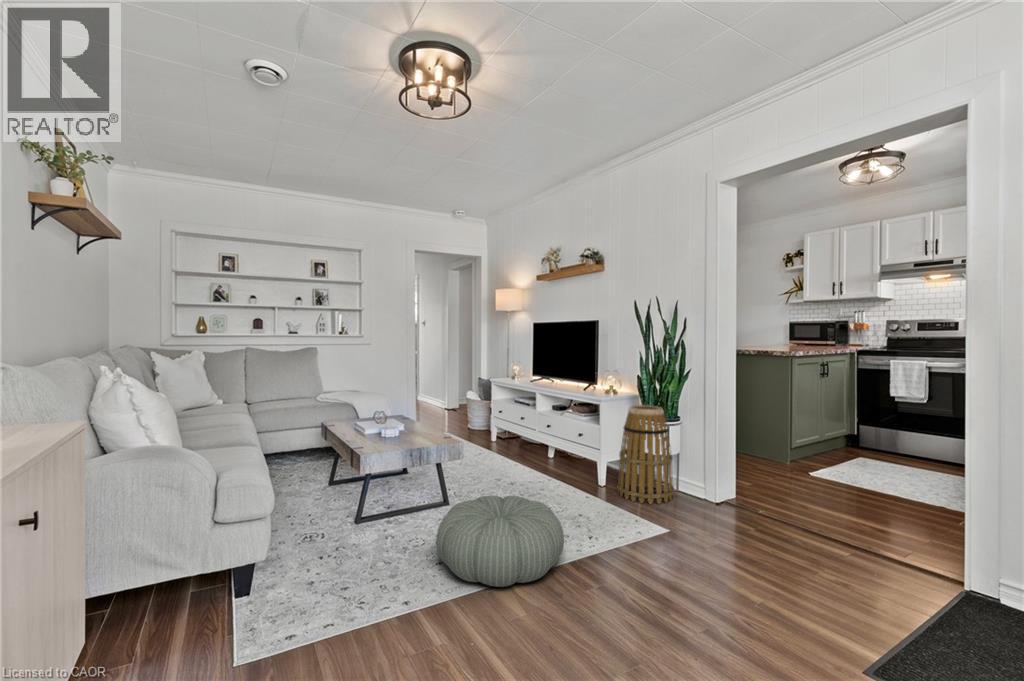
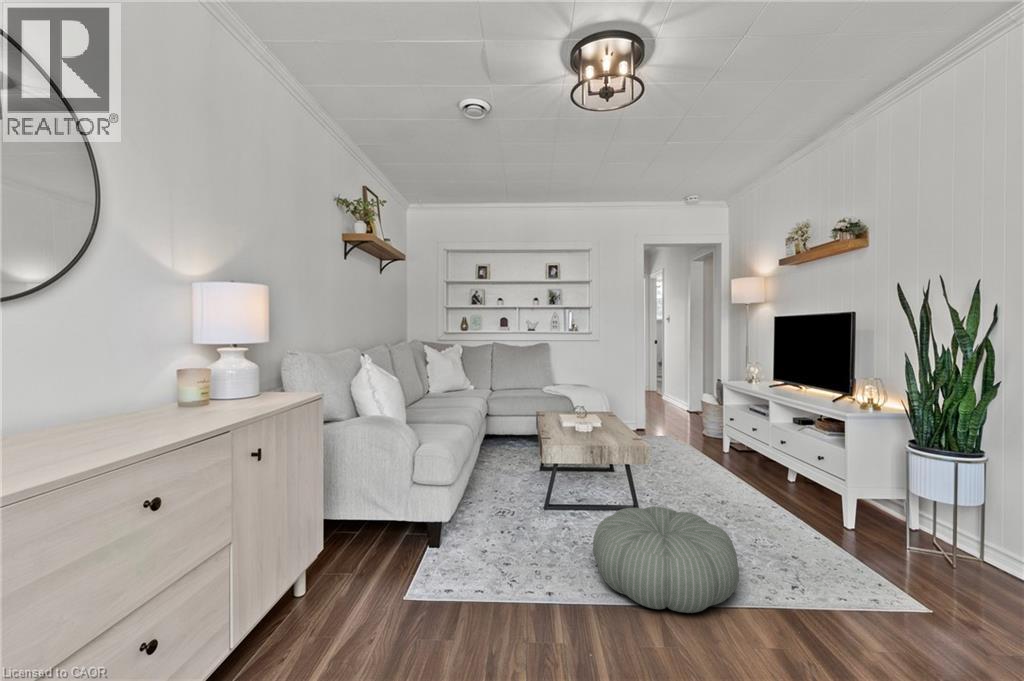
basket: present [617,405,674,504] -> none [864,426,963,568]

